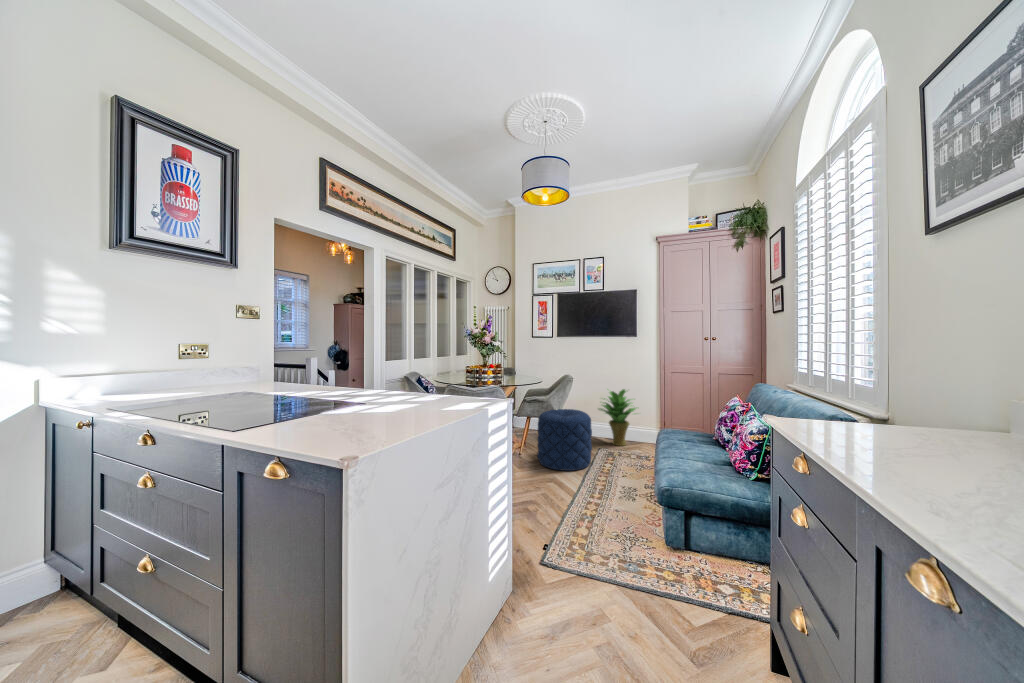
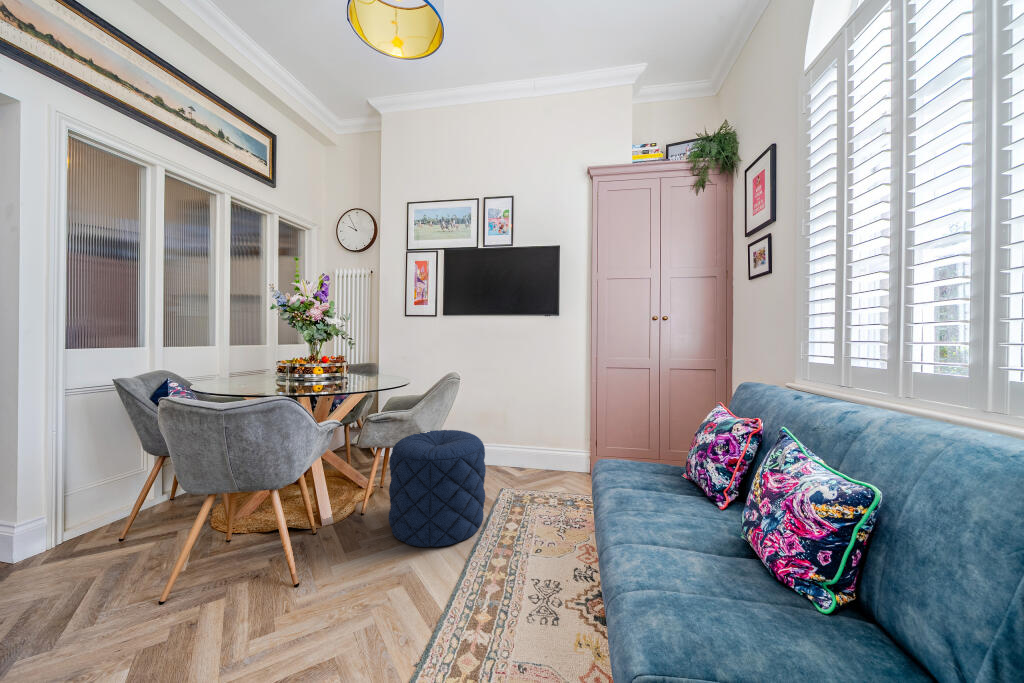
potted plant: present [599,389,636,446] -> none [498,392,563,481]

